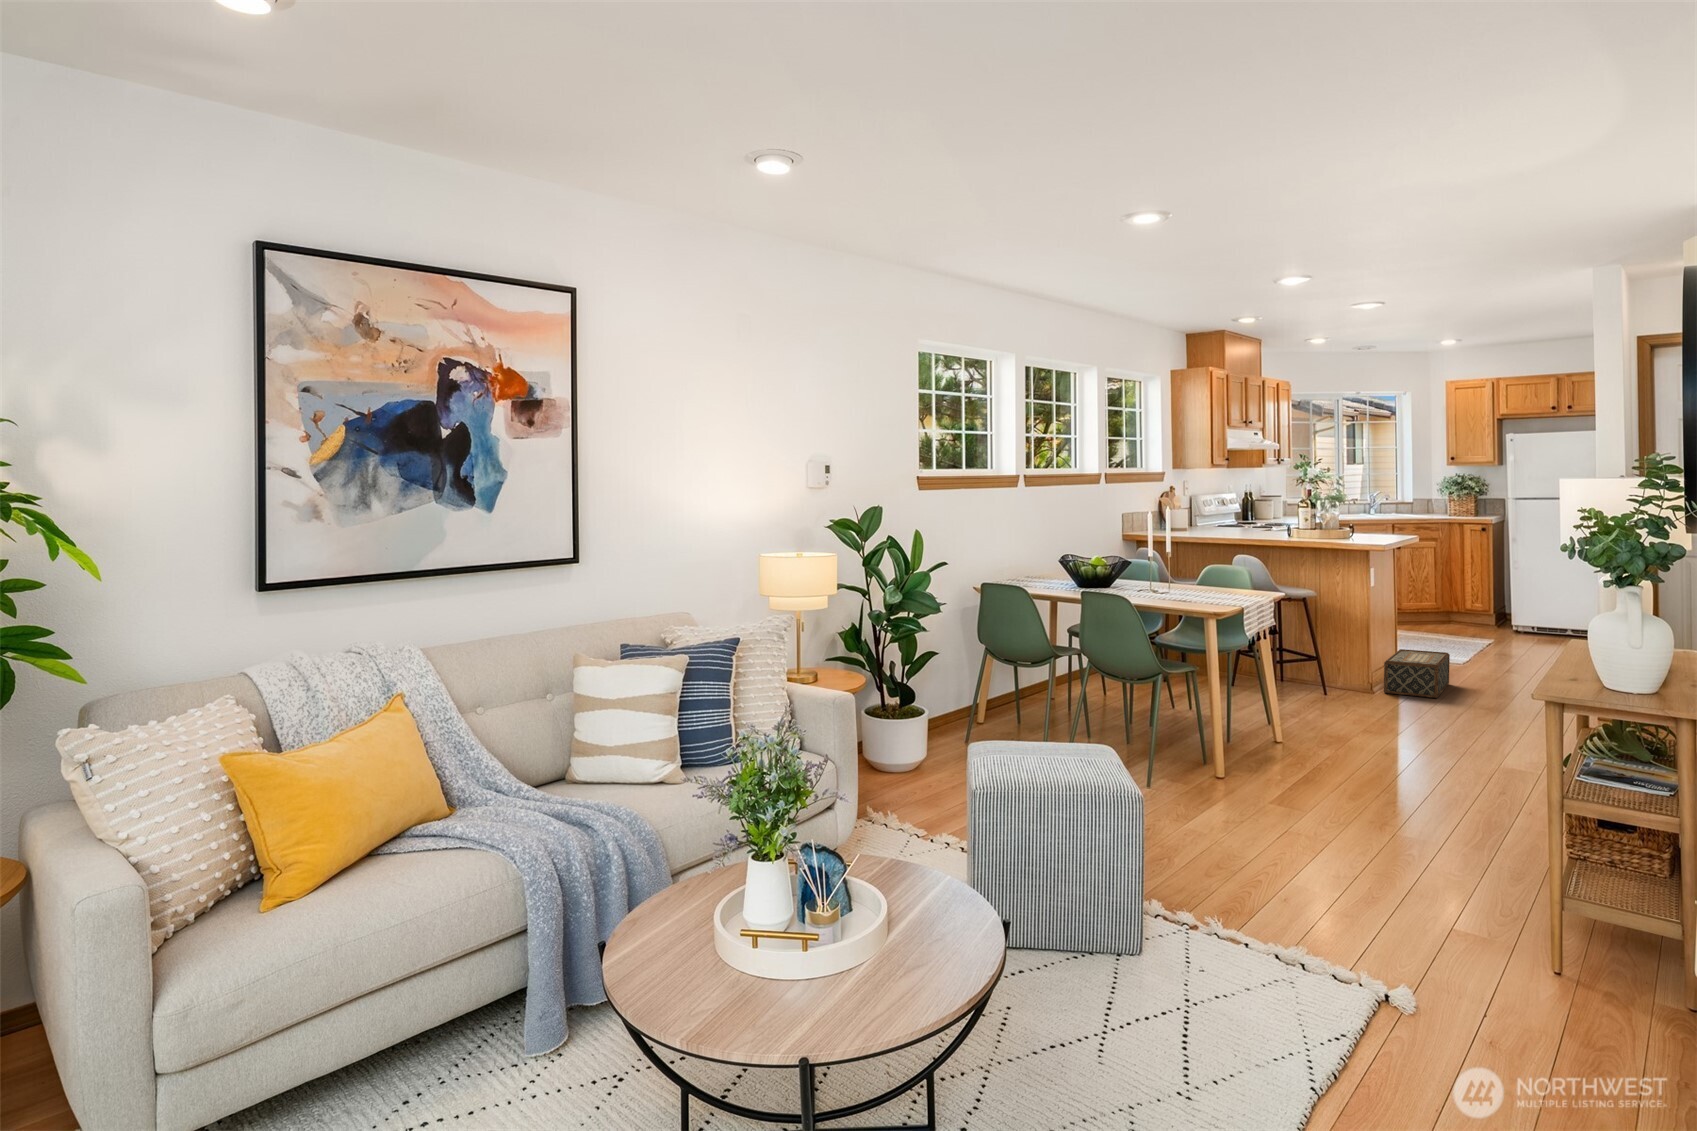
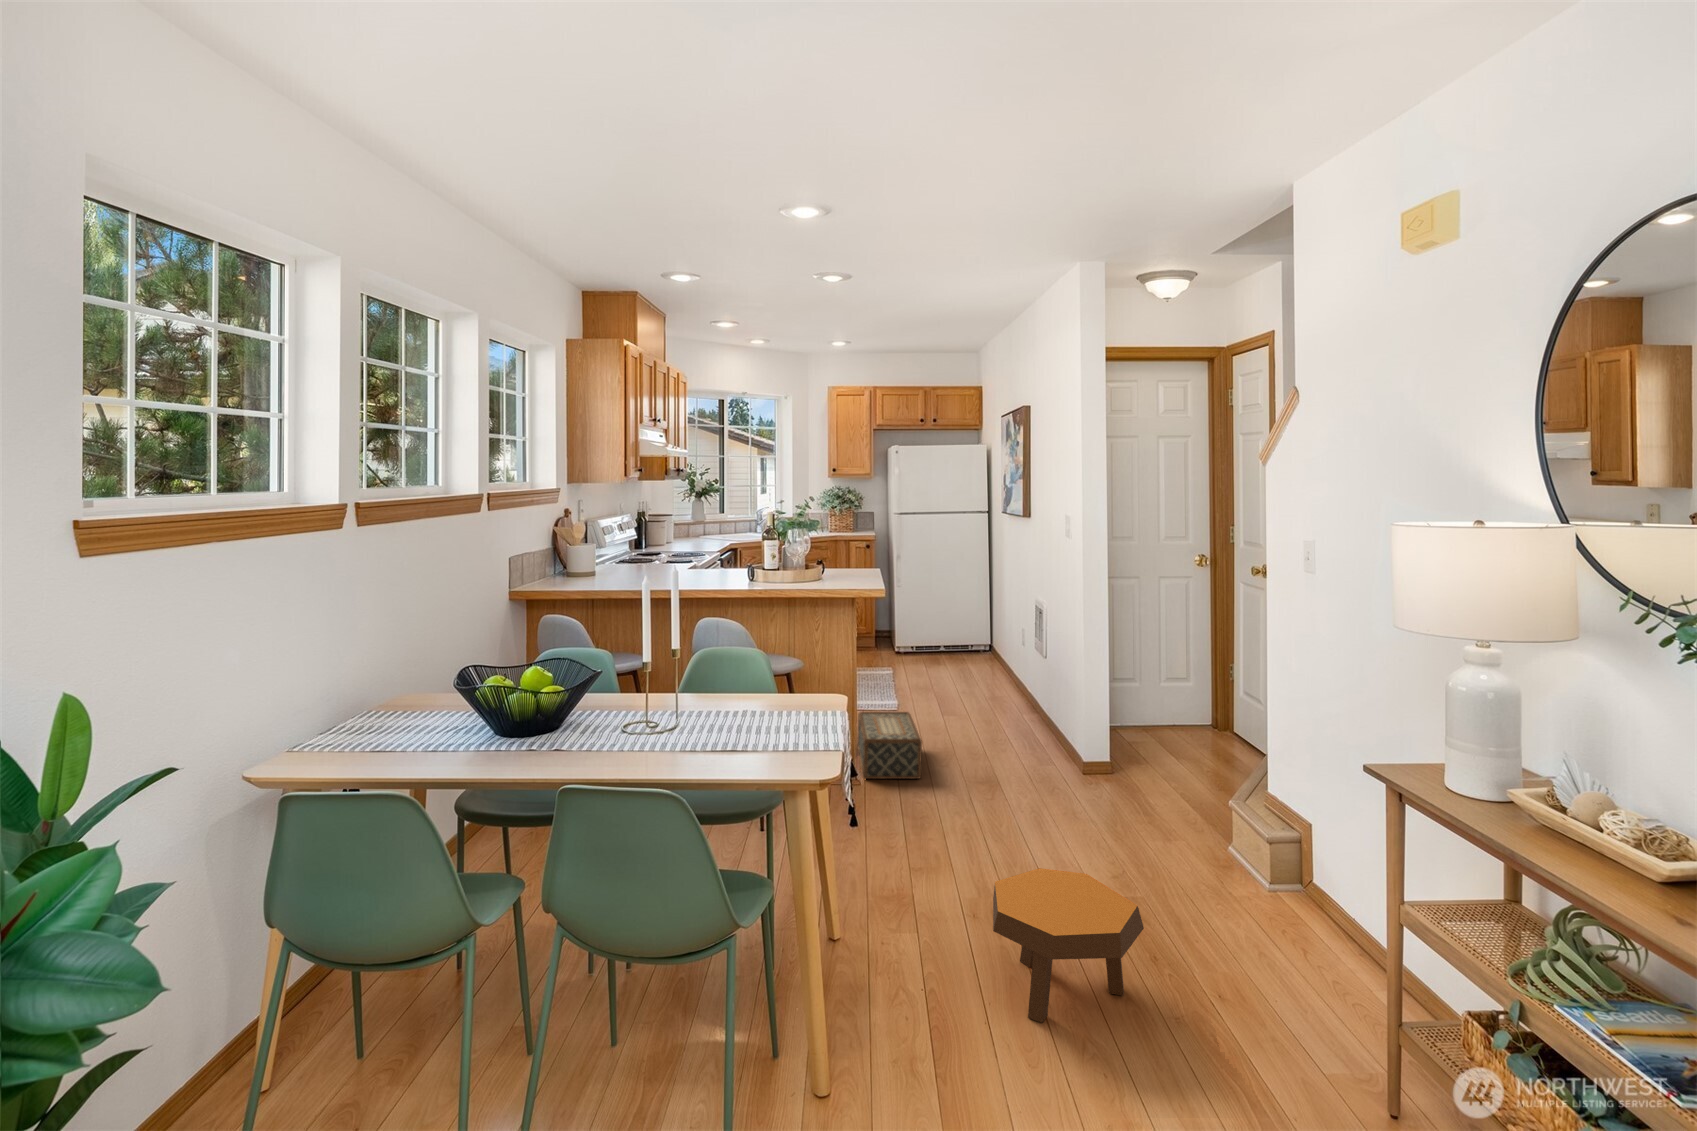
footstool: none [1375,711,1496,792] -> present [993,868,1144,1023]

